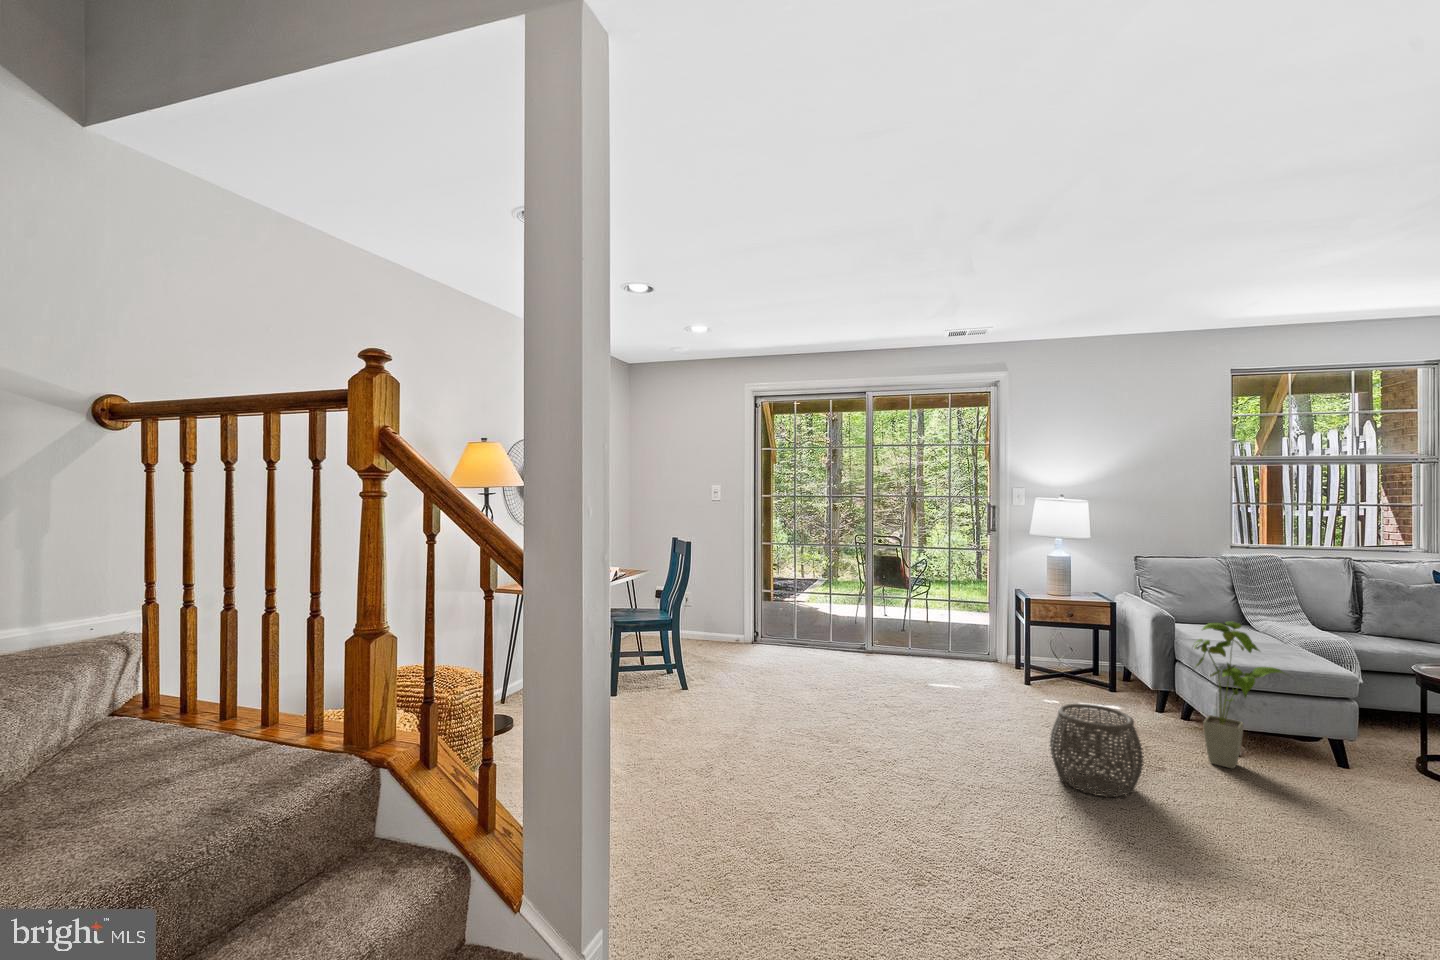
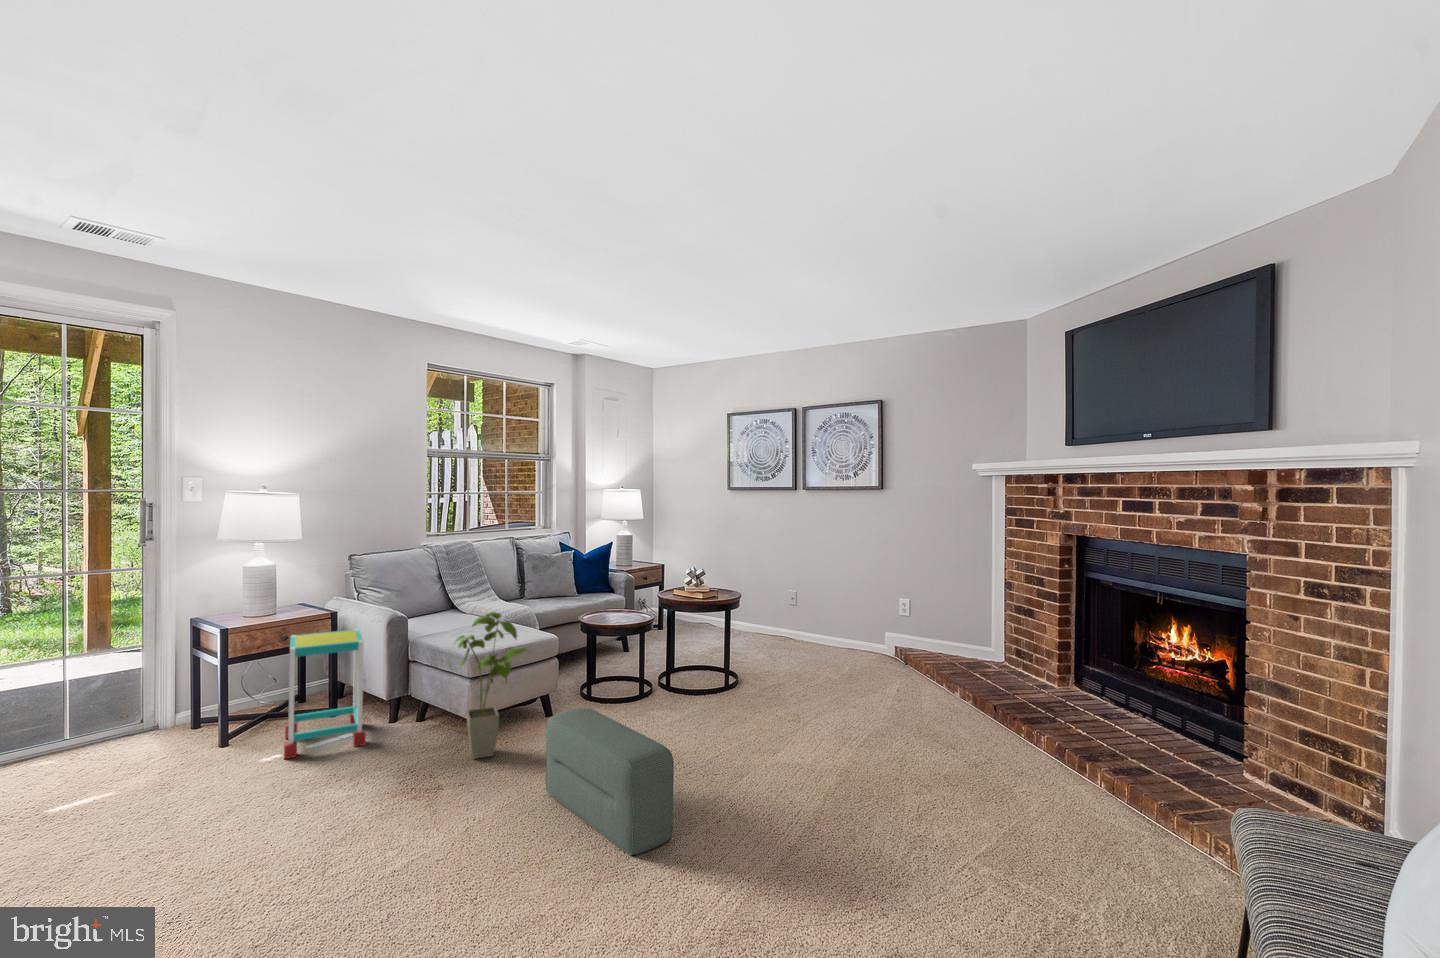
side table: none [1058,613,1131,718] -> present [284,629,366,759]
woven basket: present [1050,704,1144,798] -> none [343,742,454,862]
pouf: none [1261,737,1387,921] -> present [546,708,674,855]

